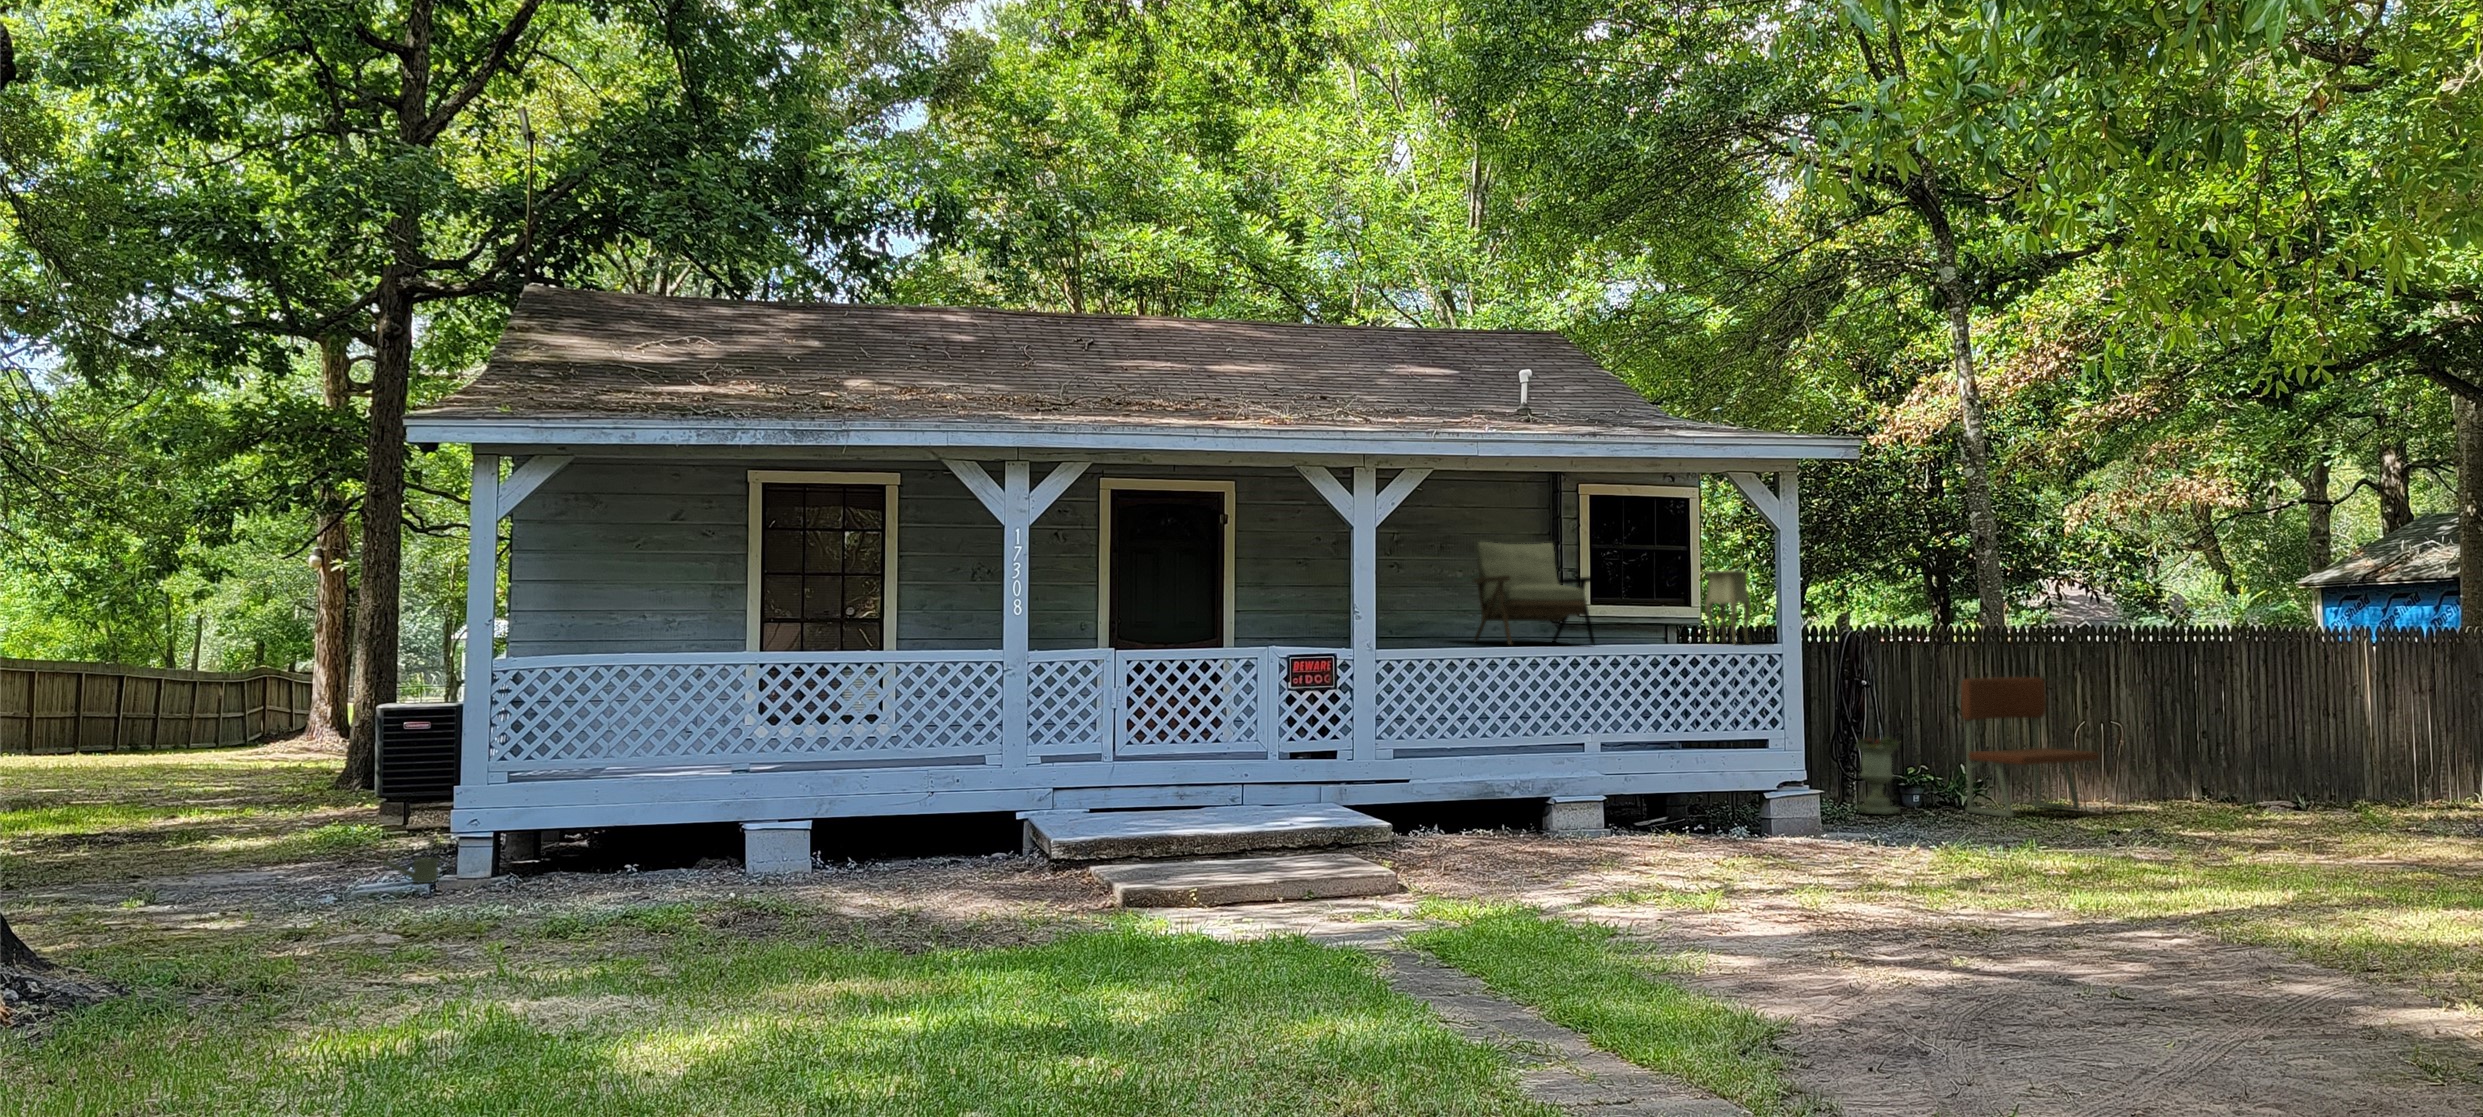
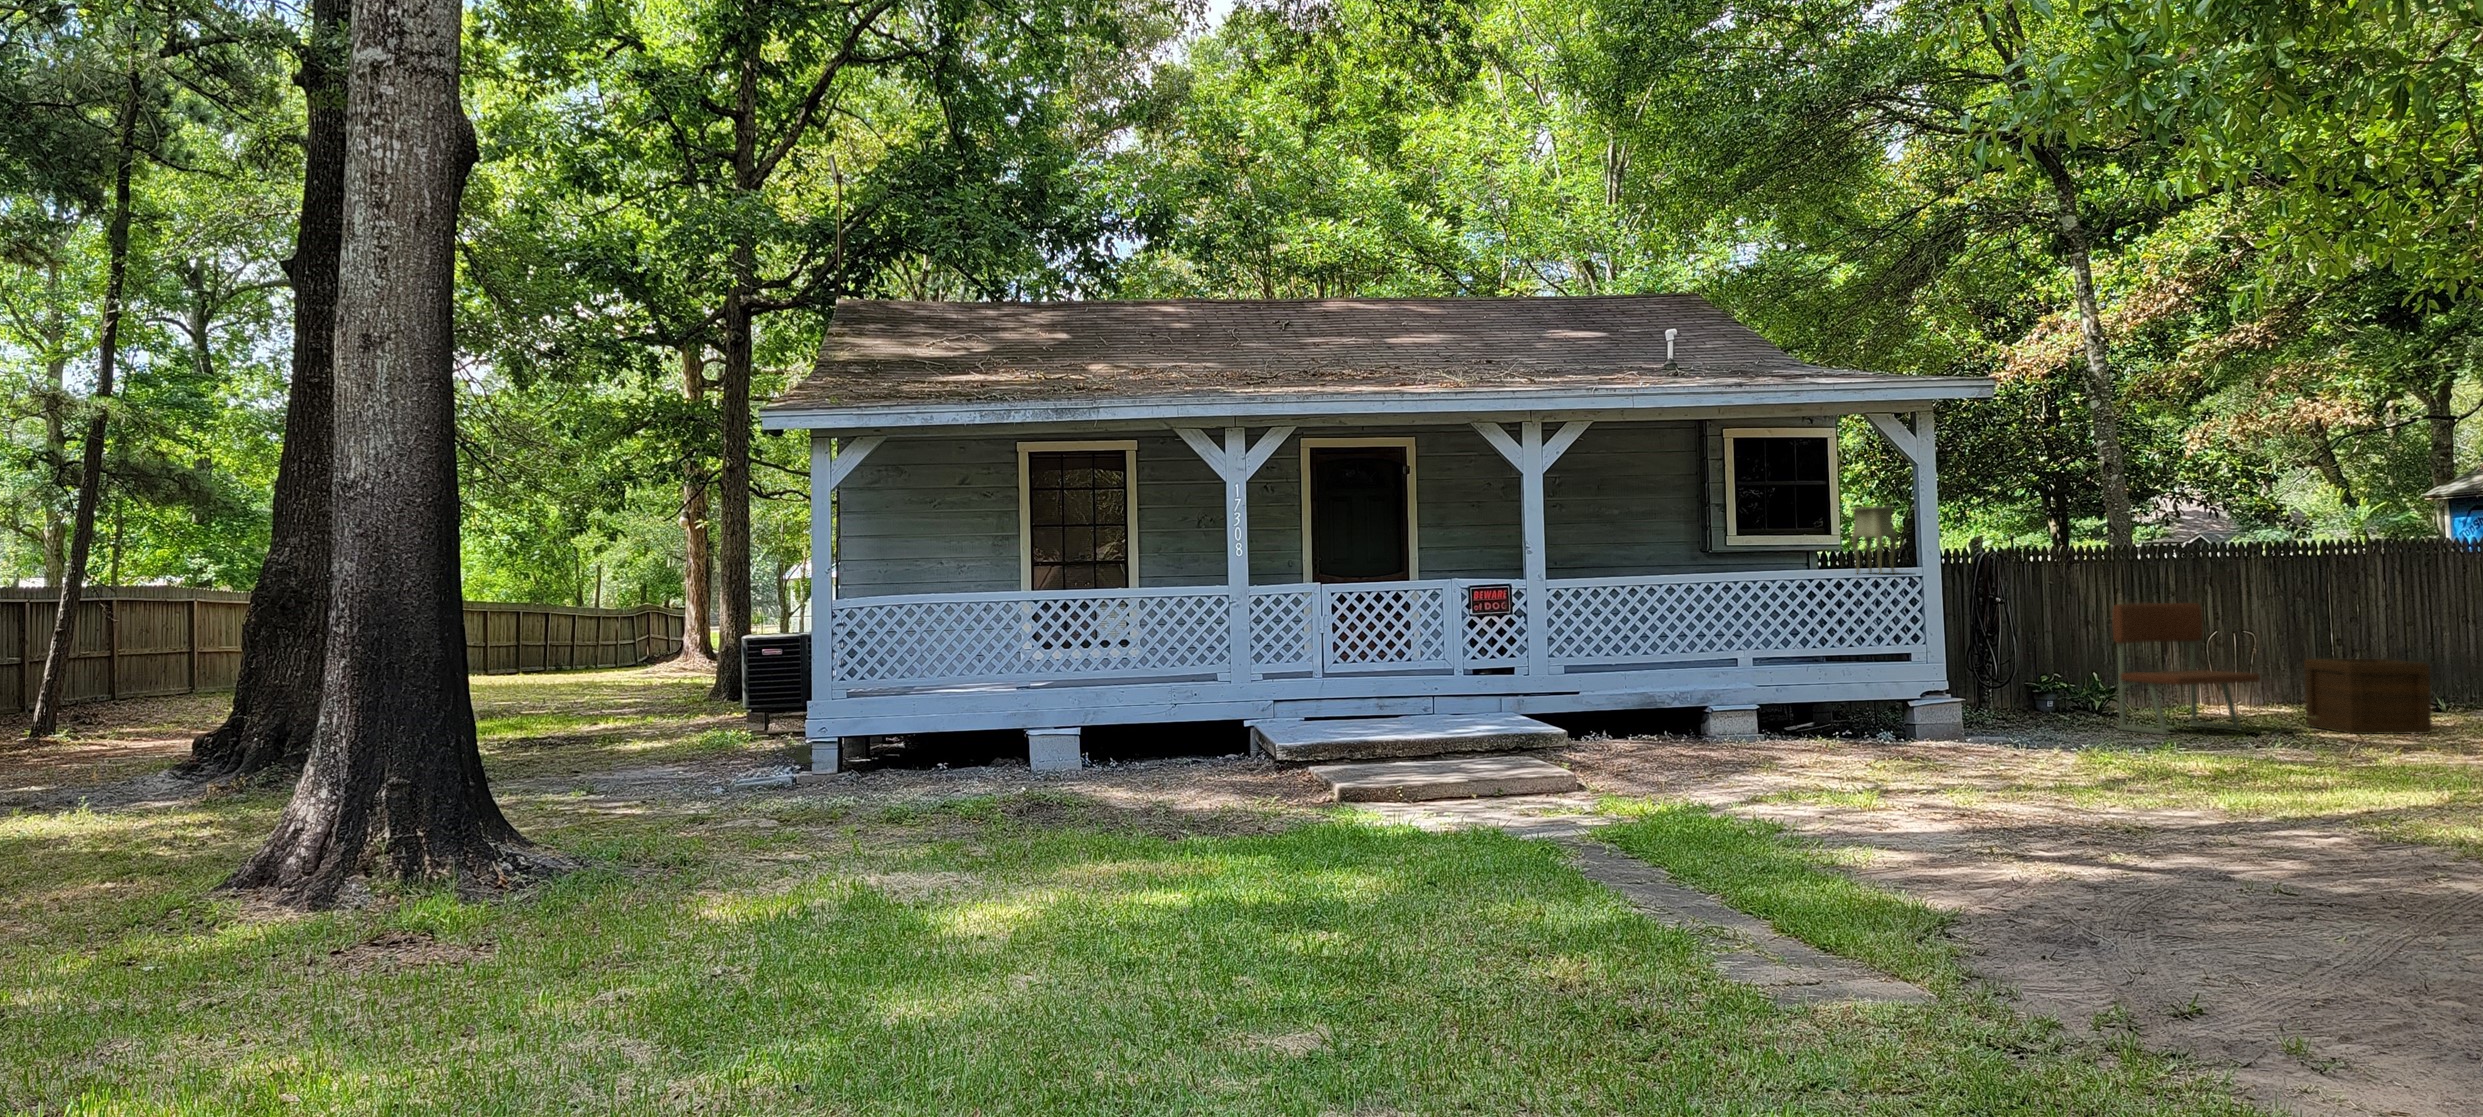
armchair: present [1472,542,1595,645] -> none [1629,485,1747,576]
wooden crate: none [2138,736,2253,814] -> present [2304,659,2432,734]
planter: present [1856,737,1901,815] -> none [2003,658,2051,731]

